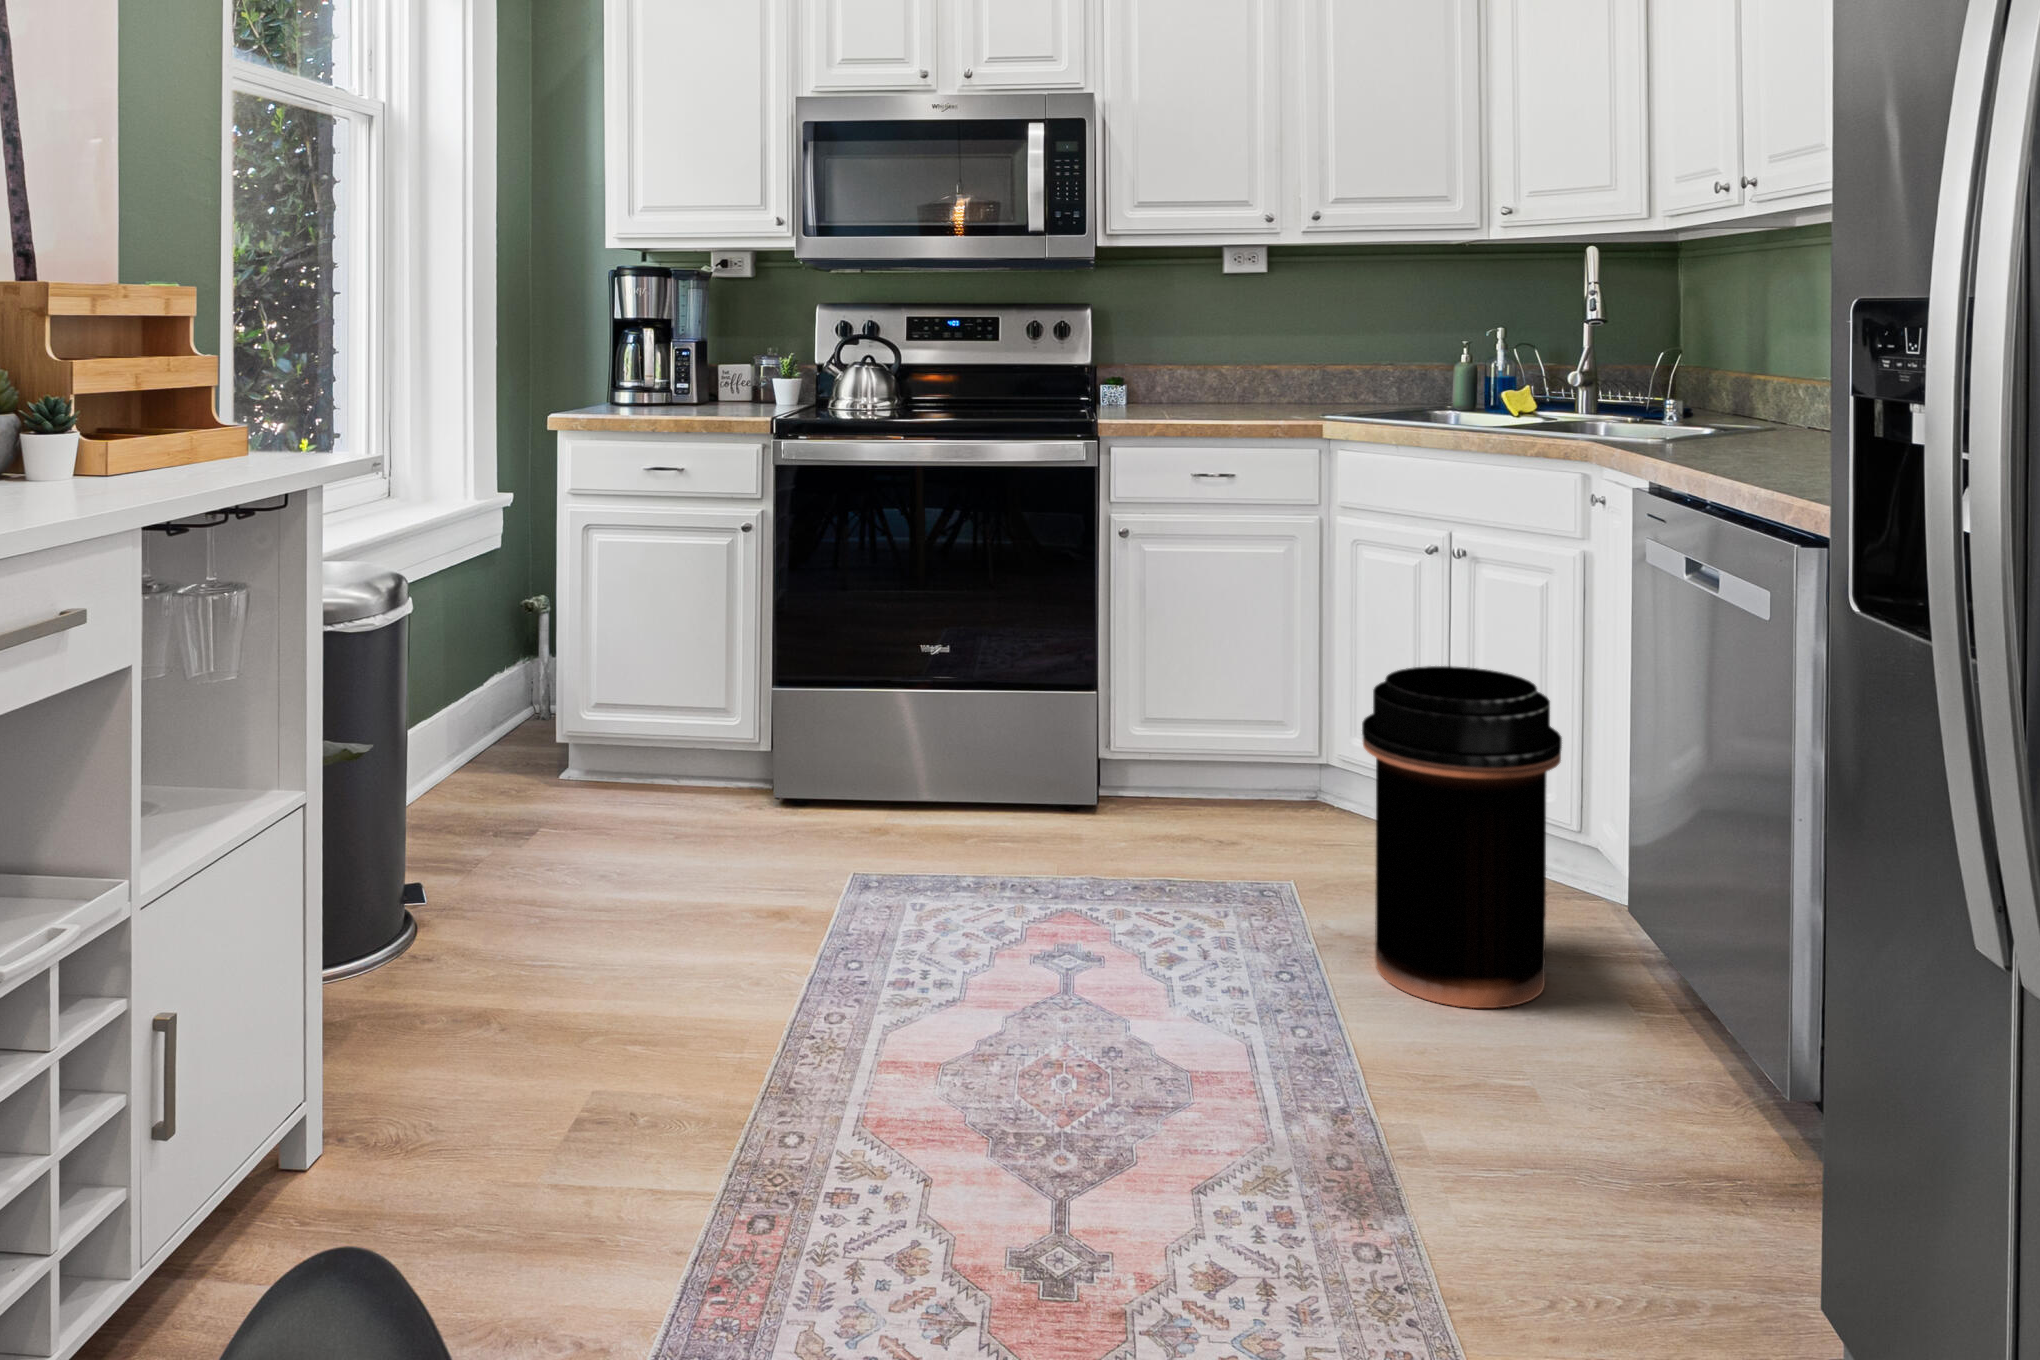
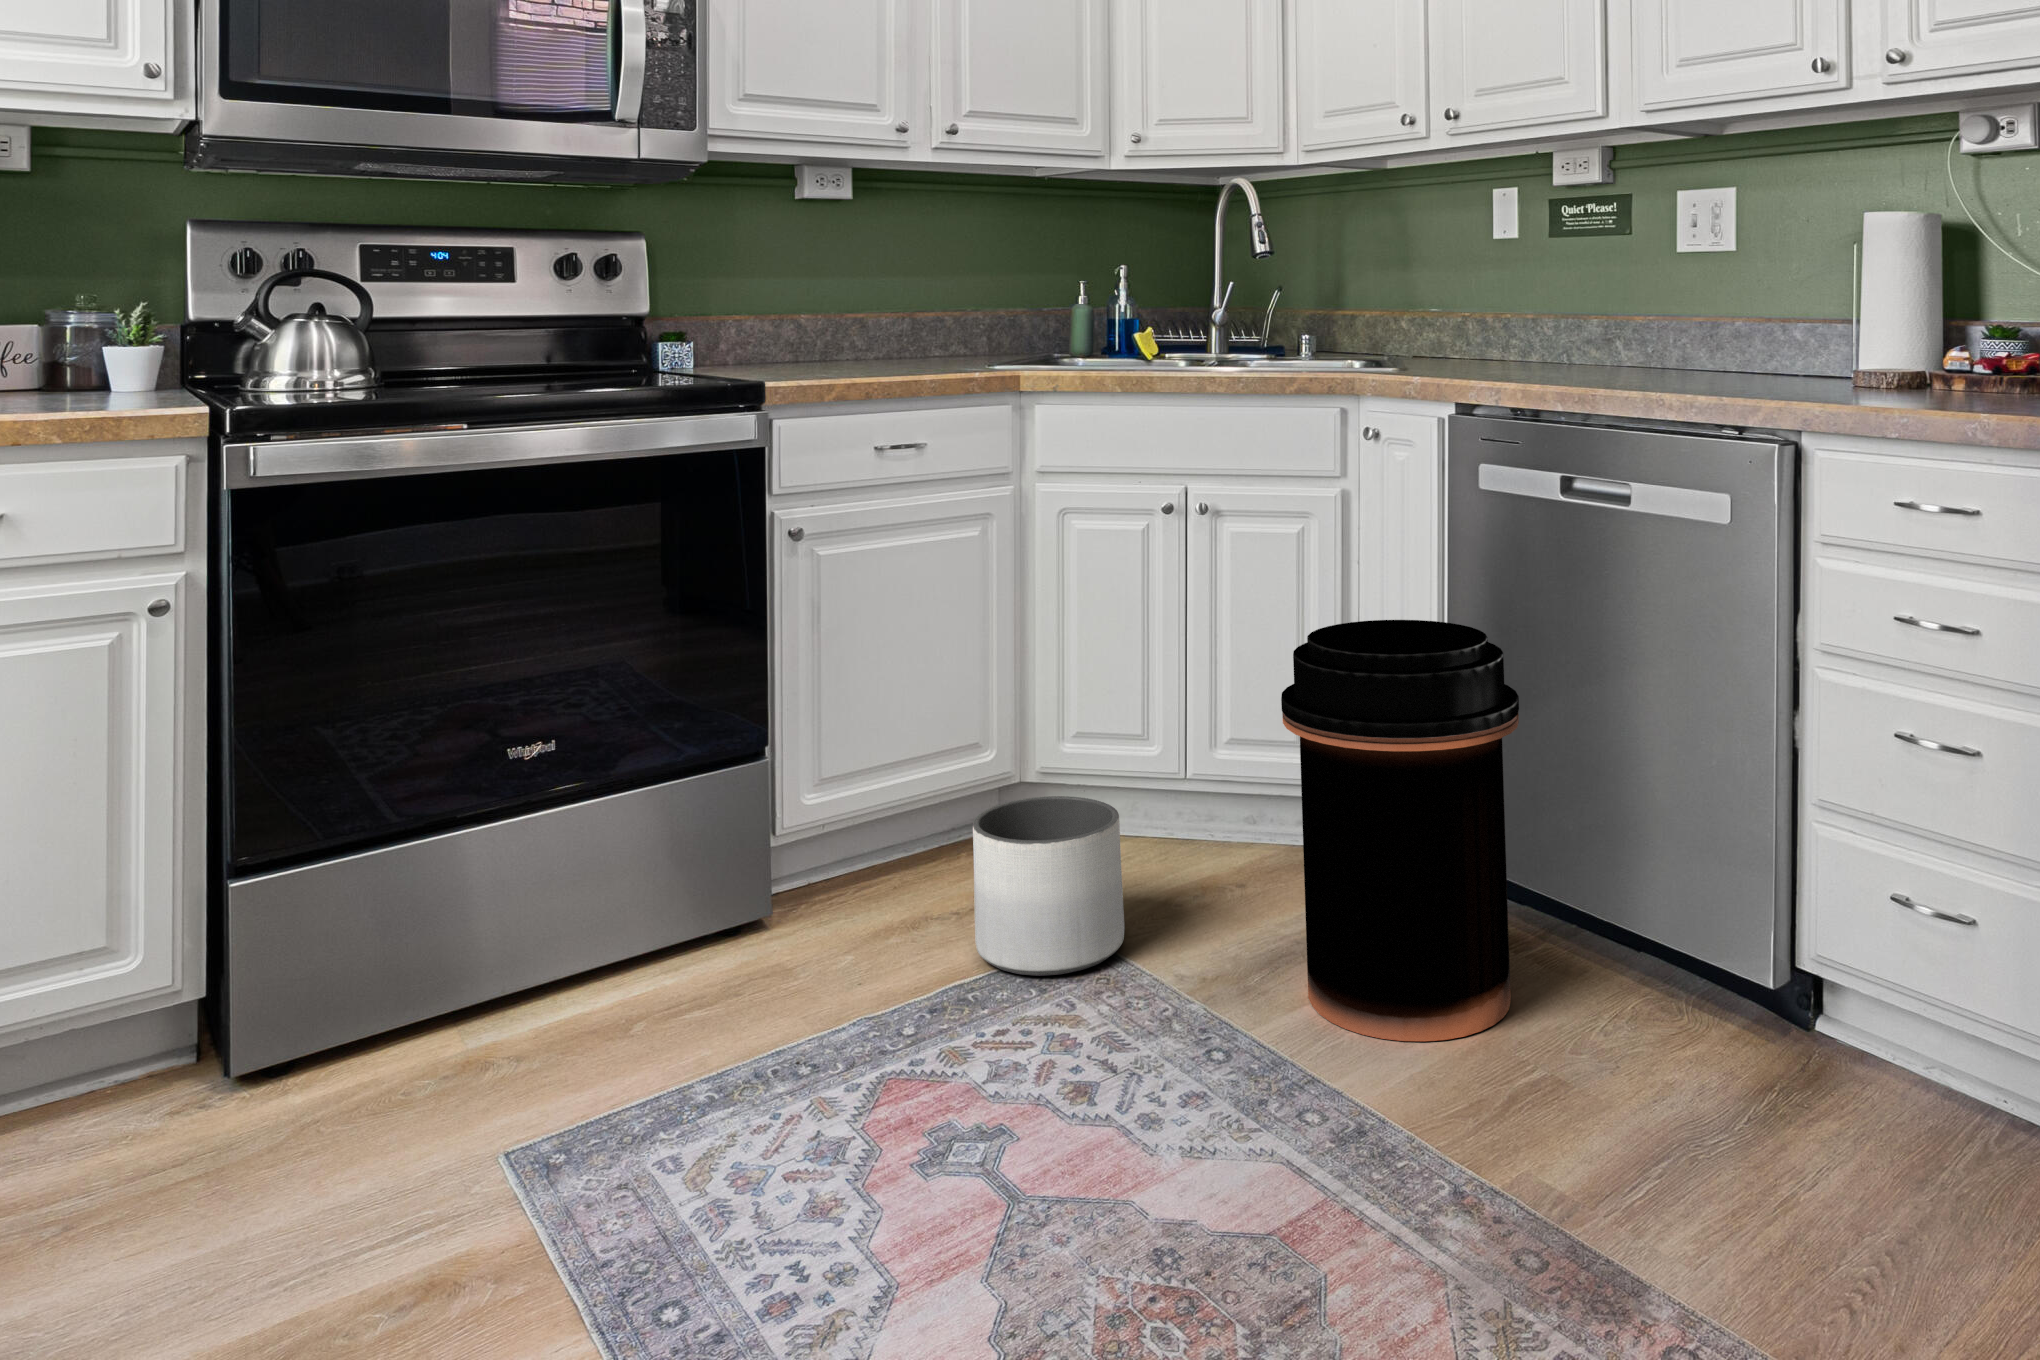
planter: none [1192,758,1305,888] -> present [973,796,1124,976]

